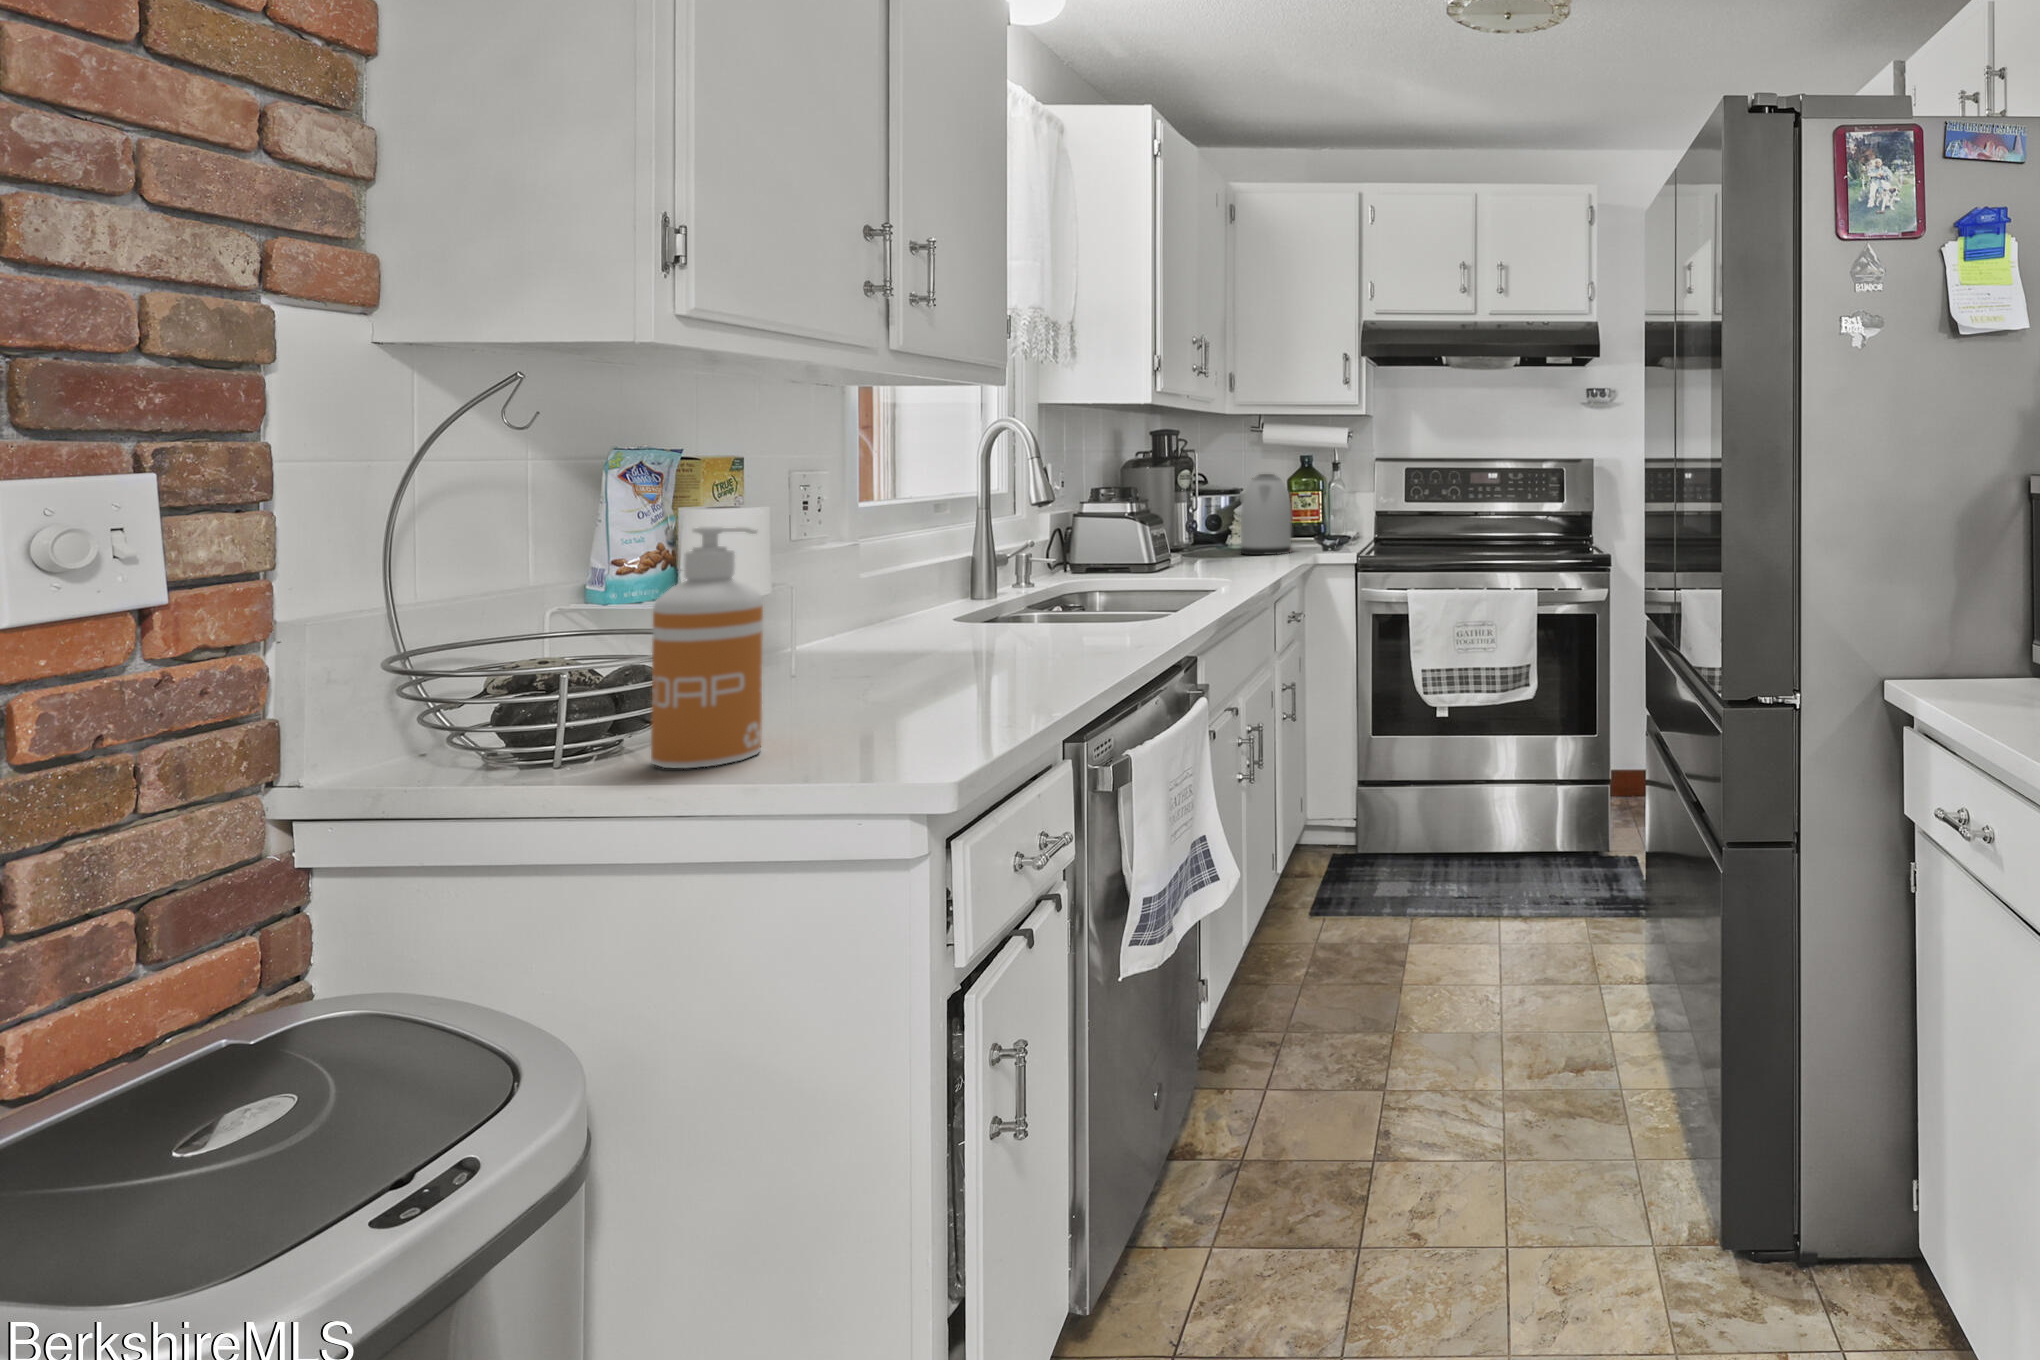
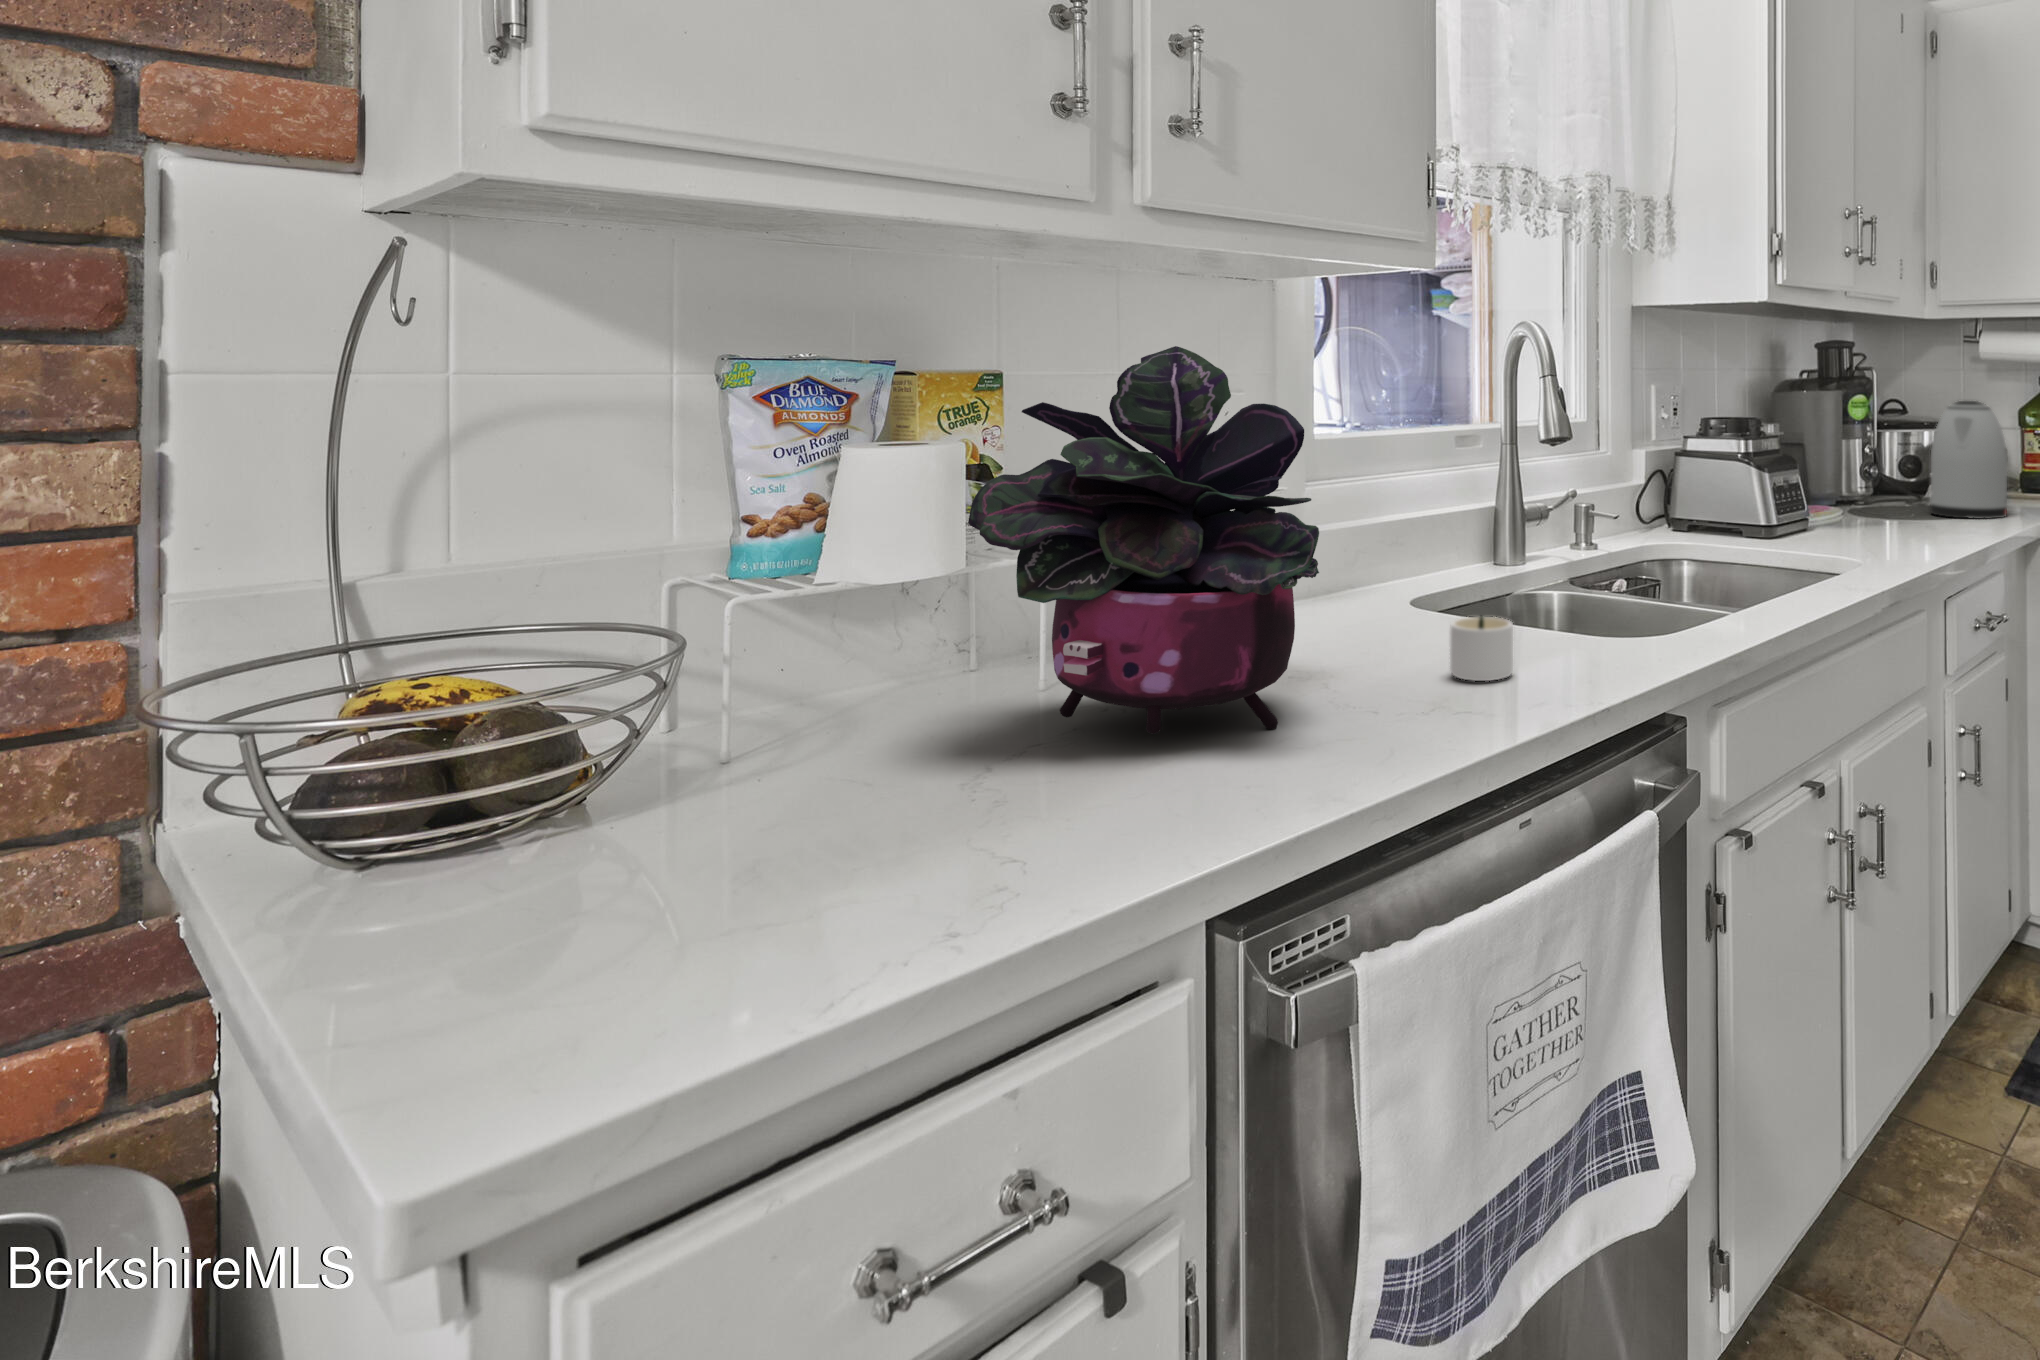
potted plant: none [788,438,1034,681] -> present [968,346,1319,735]
soap dispenser: present [651,526,763,768] -> none [493,490,689,910]
candle: none [1058,606,1117,644] -> present [1450,616,1513,681]

